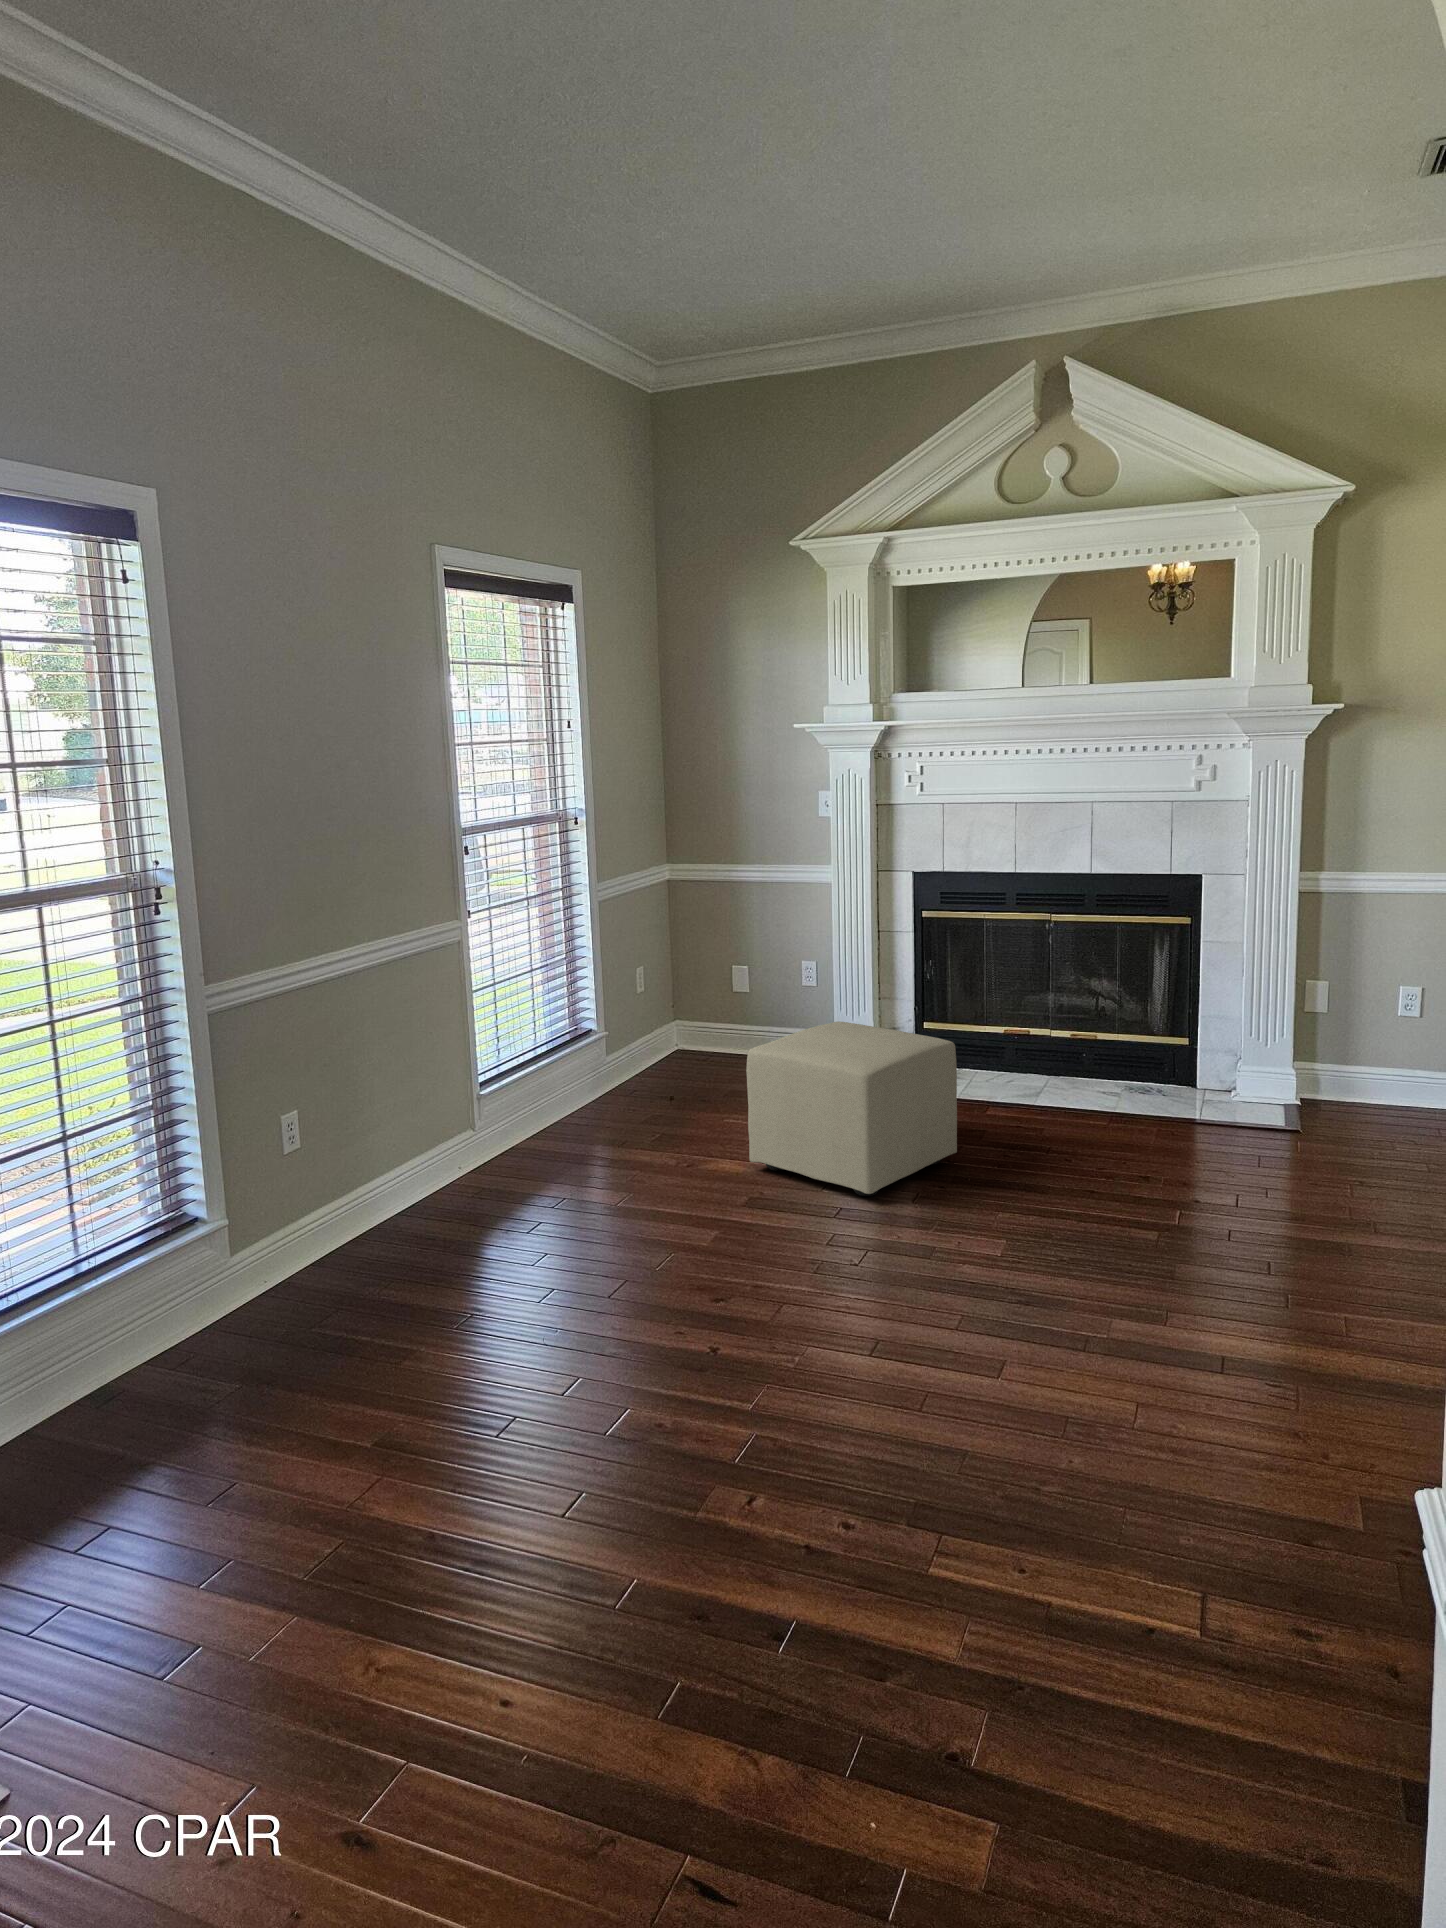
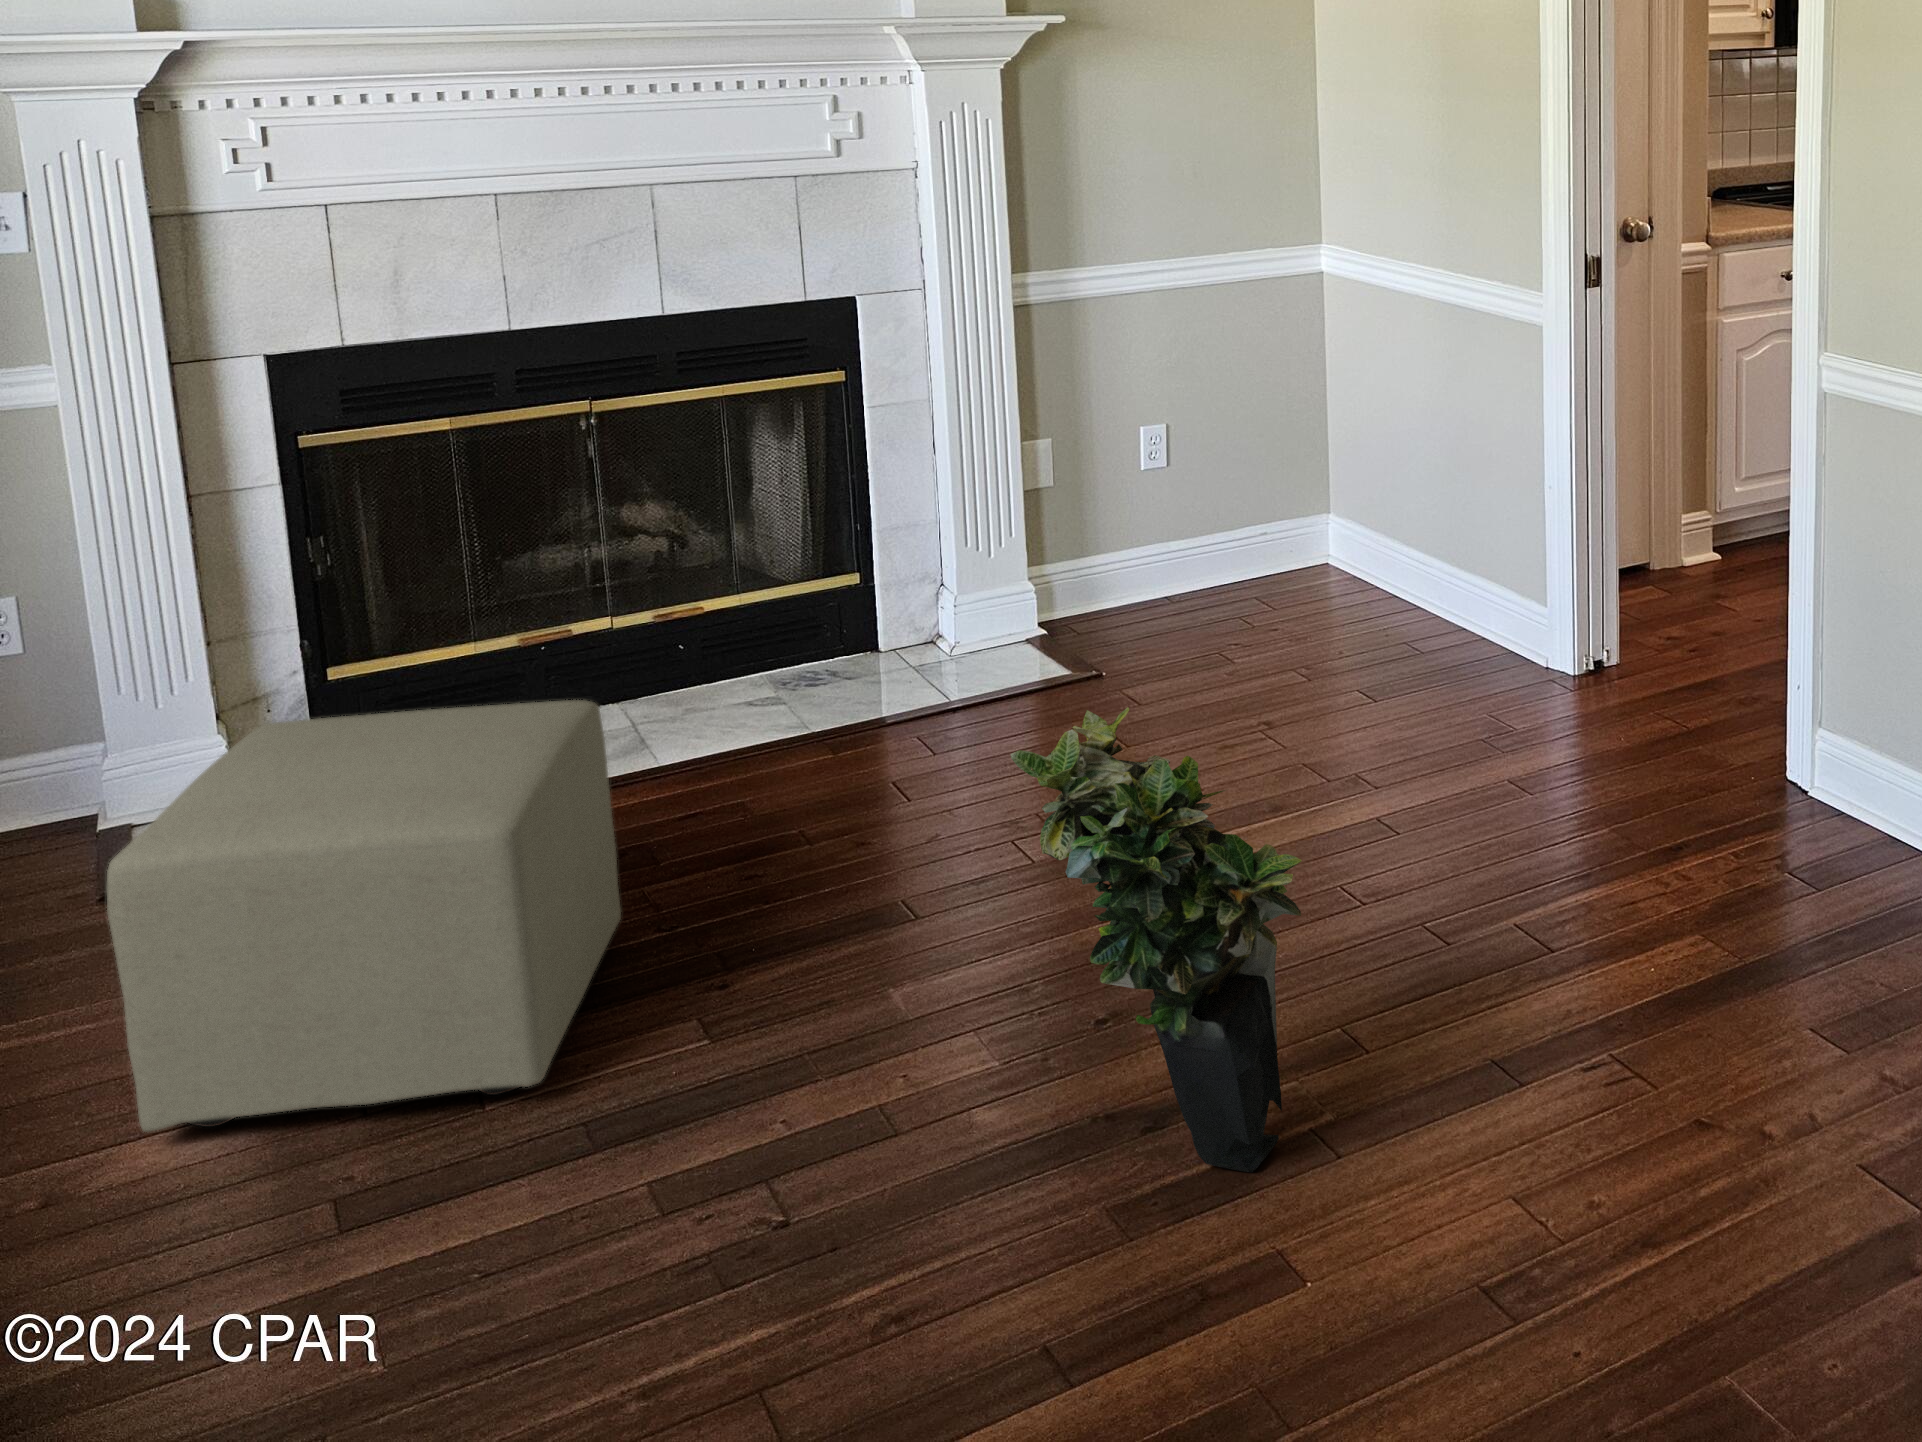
potted plant: none [1017,1078,1166,1347] -> present [1010,707,1302,1172]

